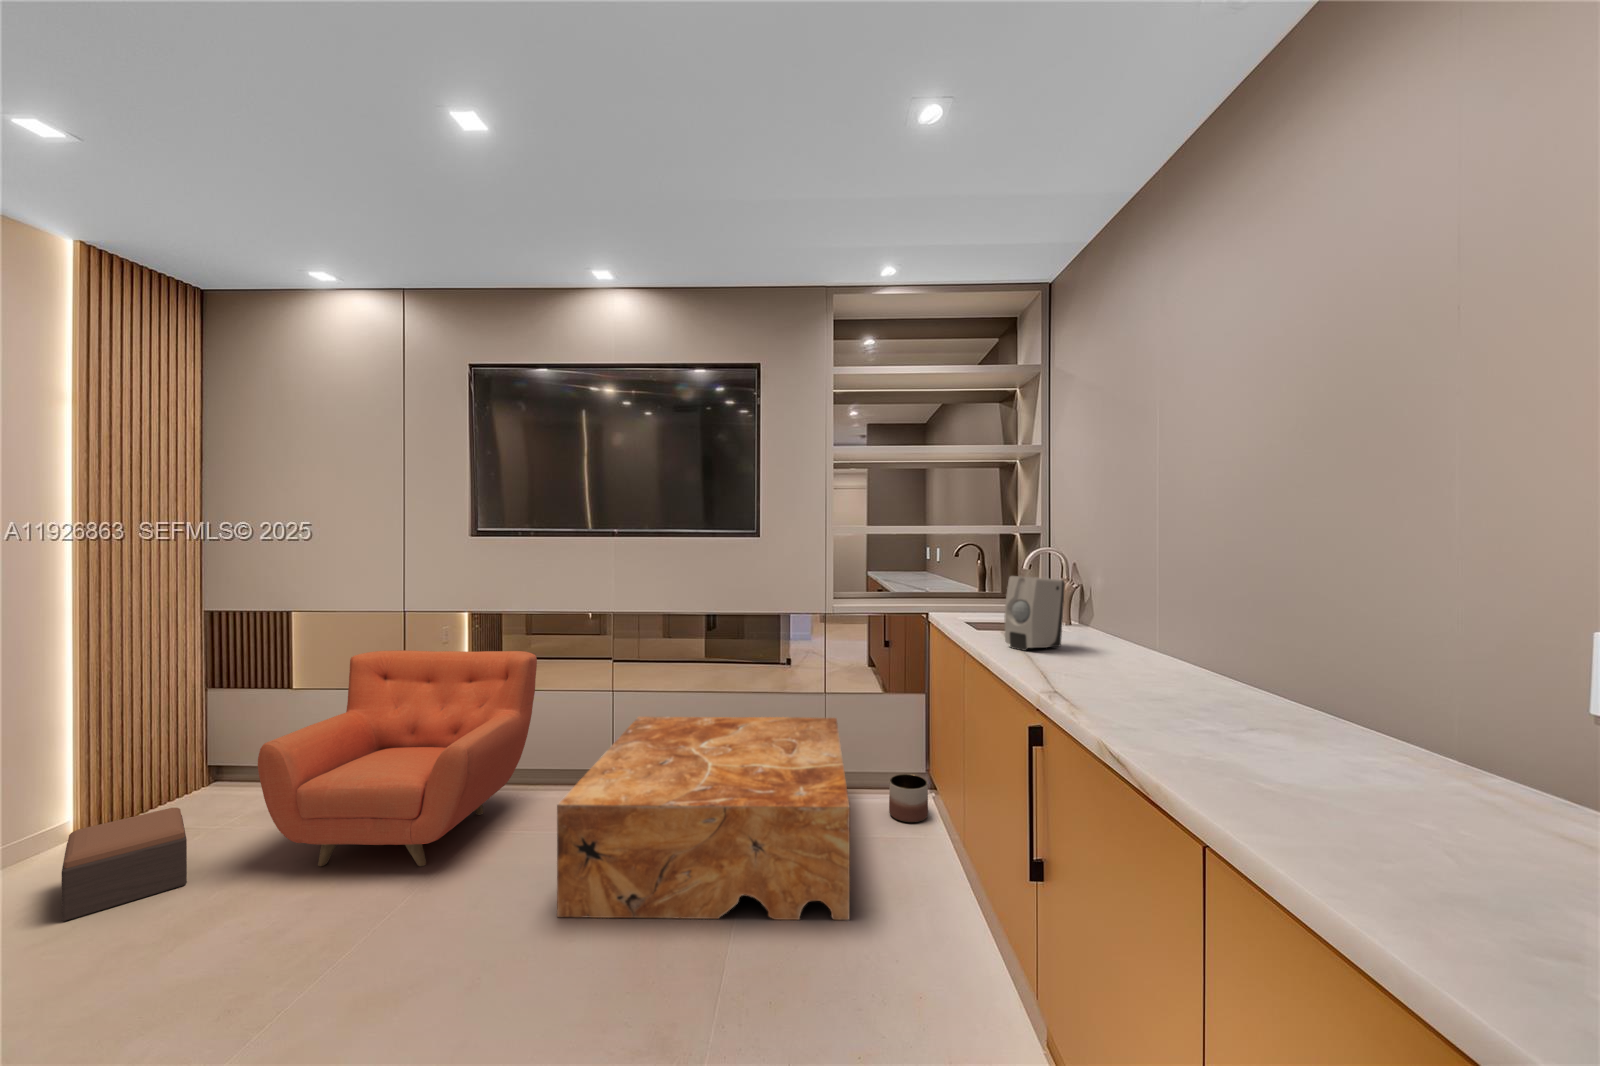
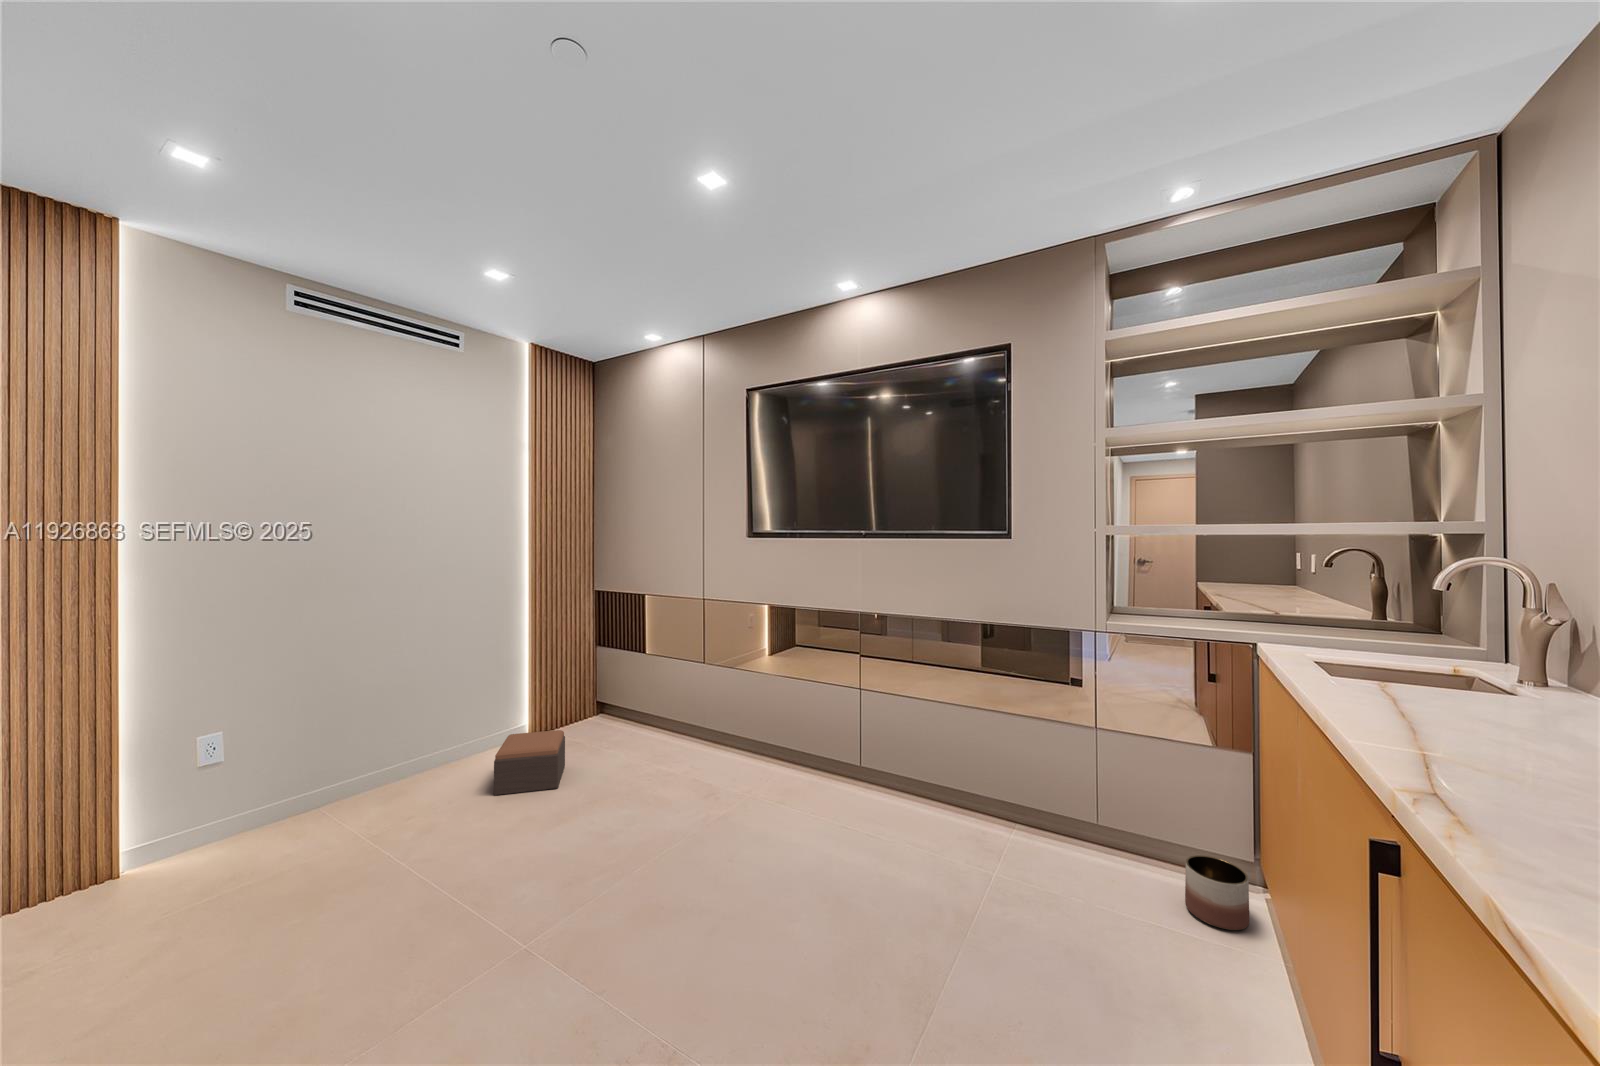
soap dispenser: present [1005,576,1065,651] -> none [1361,596,1503,724]
armchair: present [258,650,537,866] -> none [597,631,796,818]
coffee table: present [557,717,850,920] -> none [769,719,1114,1037]

